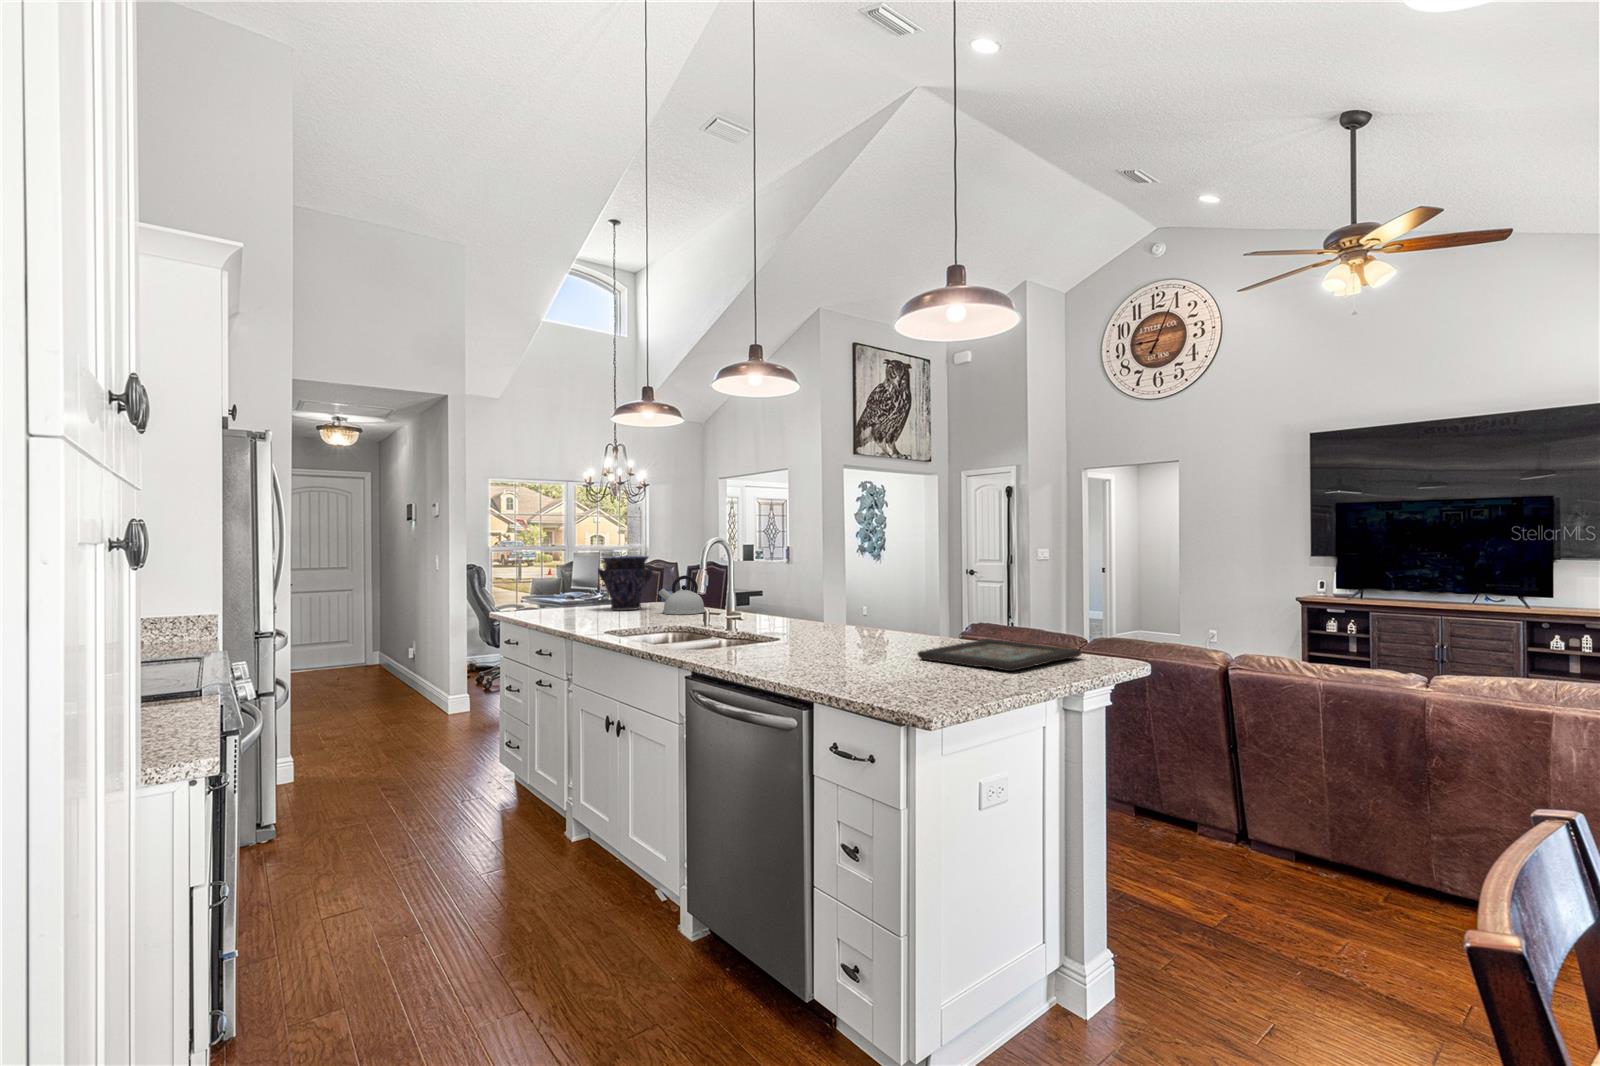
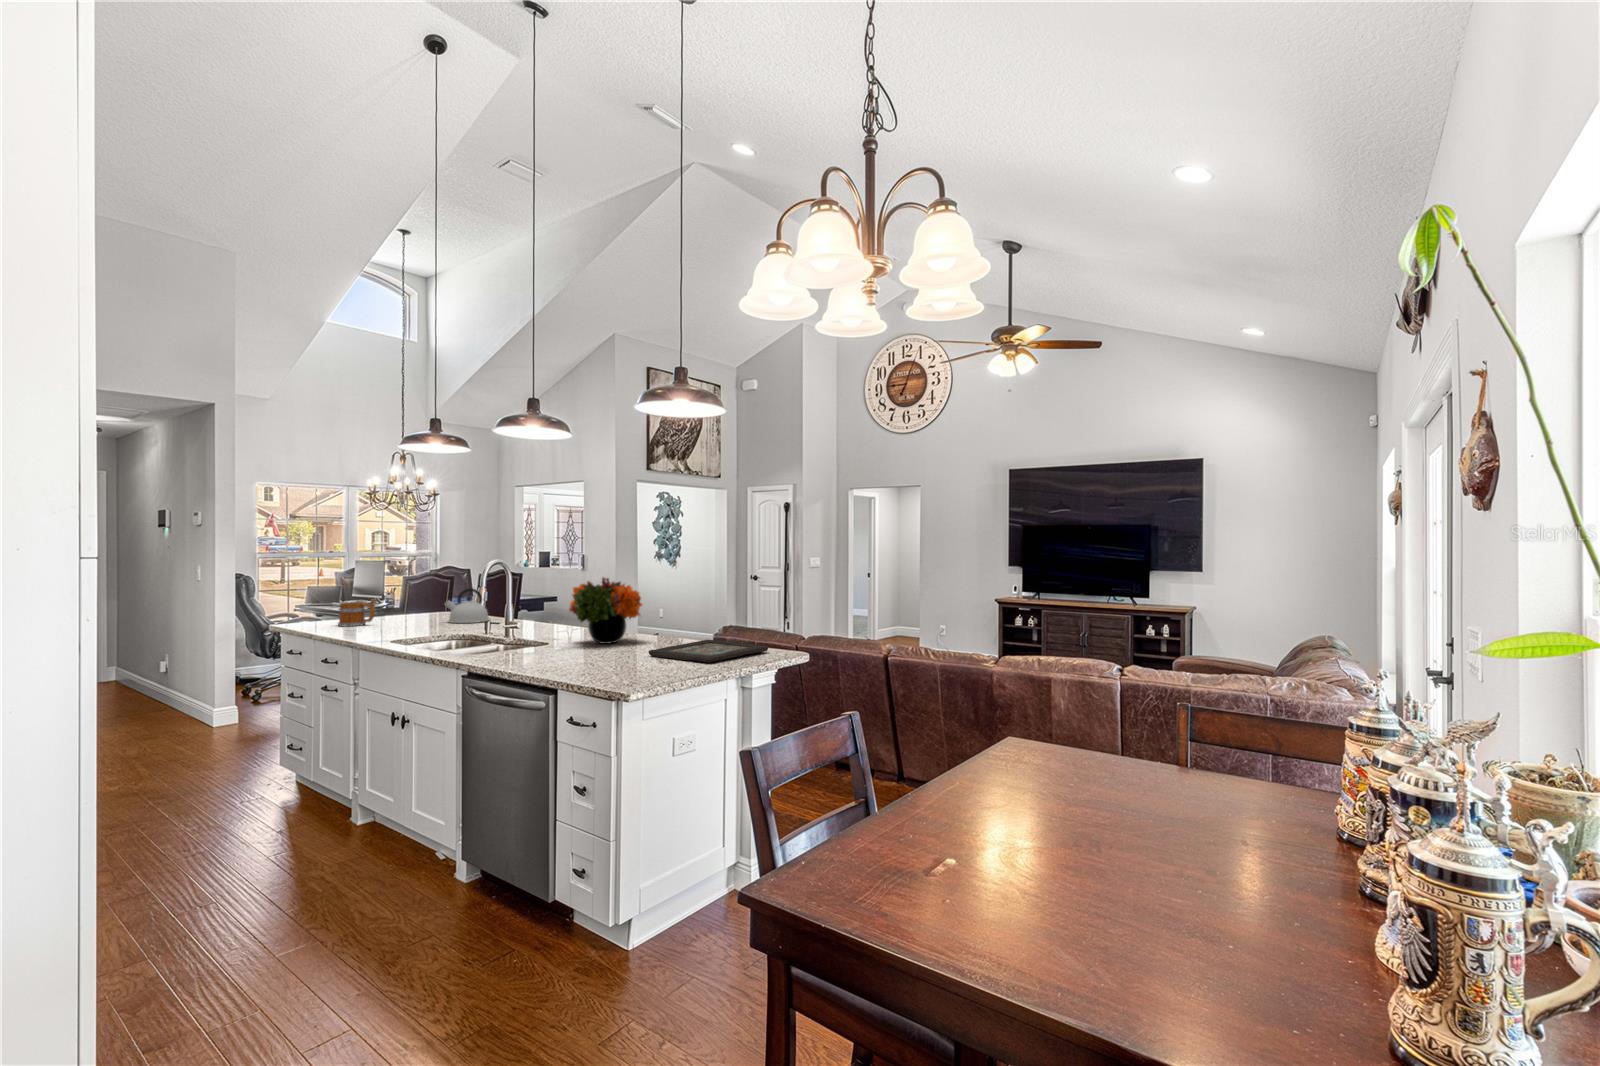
vase: present [598,556,653,610] -> none [384,570,440,620]
flower arrangement: none [803,557,896,641] -> present [569,577,643,644]
mug: none [552,586,590,616] -> present [338,599,375,627]

